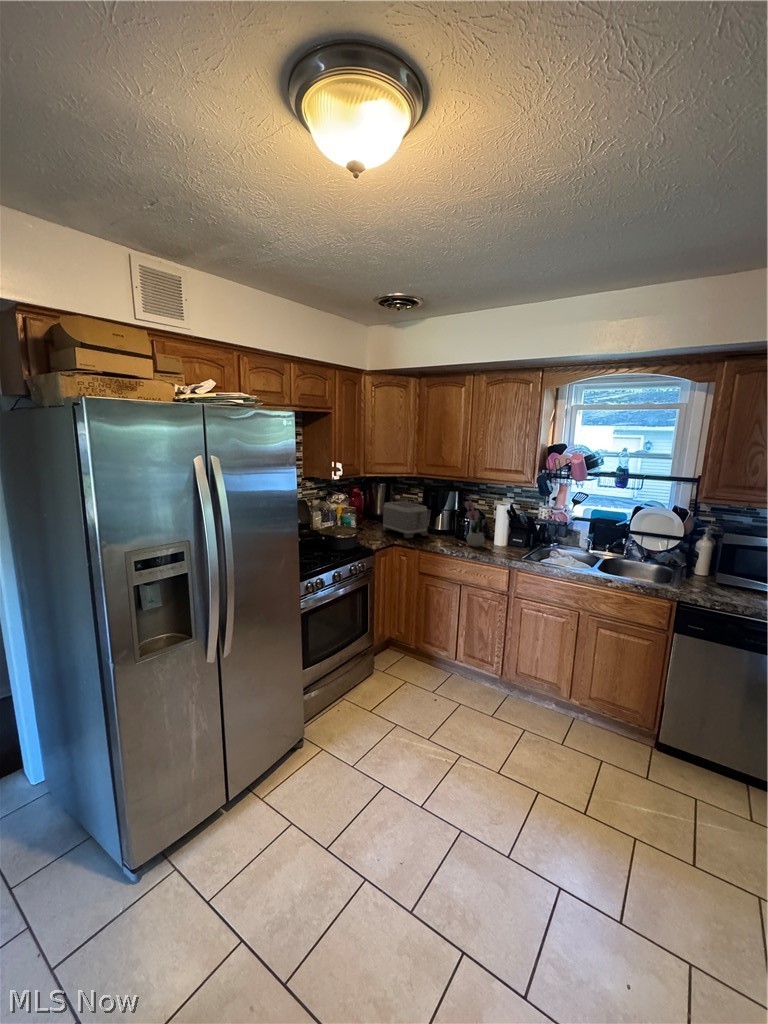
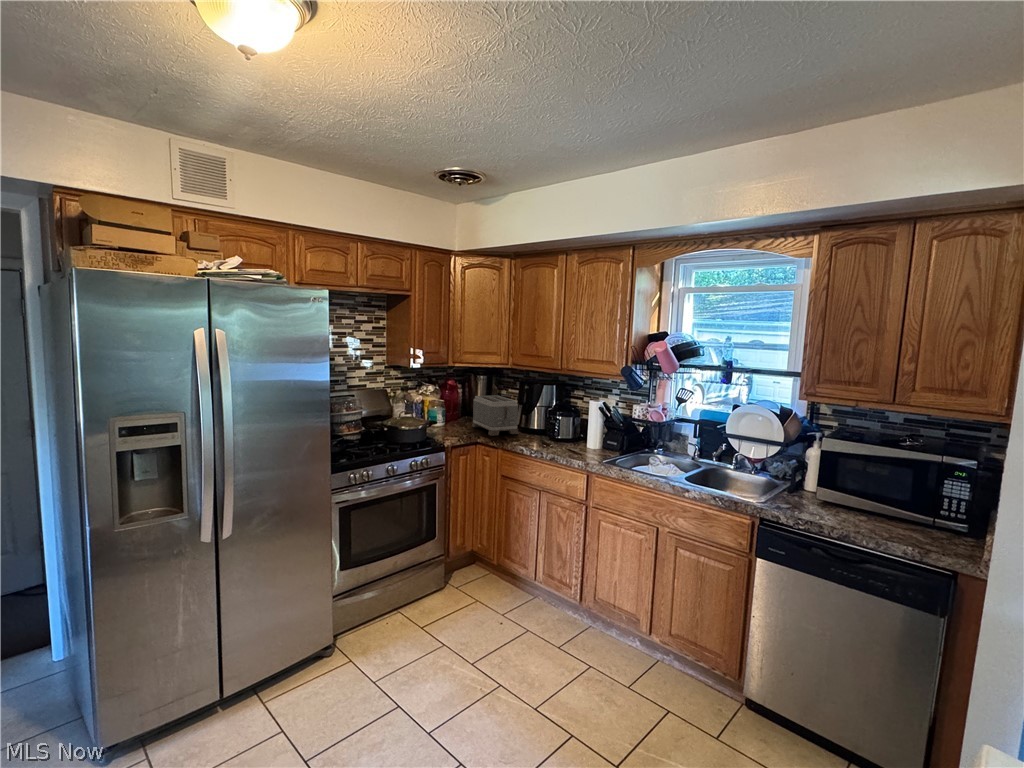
flower arrangement: present [465,493,485,547] -> none [550,385,578,448]

